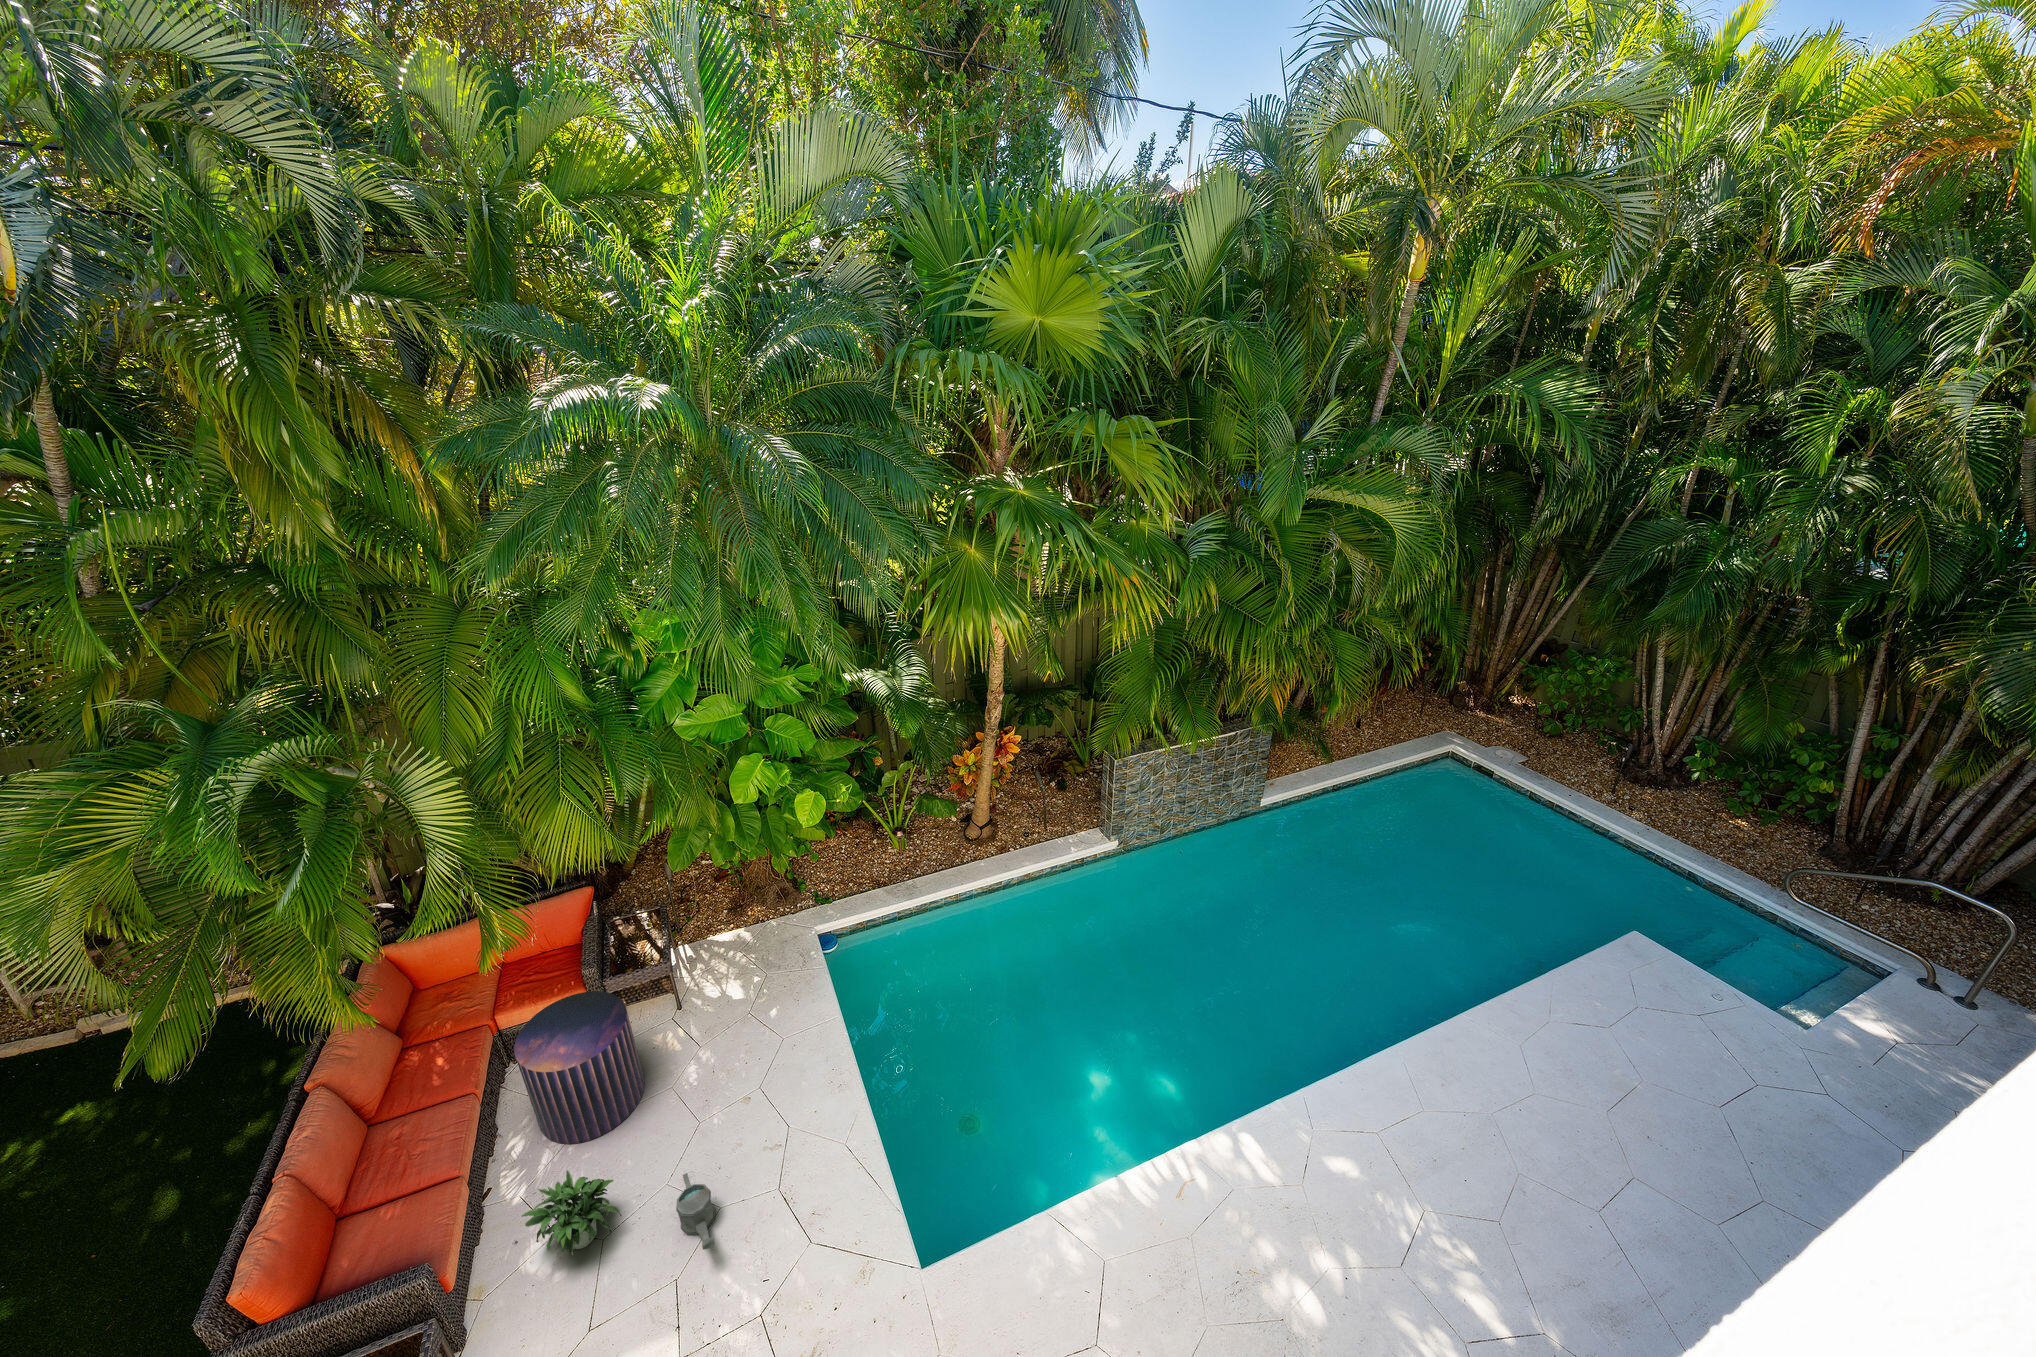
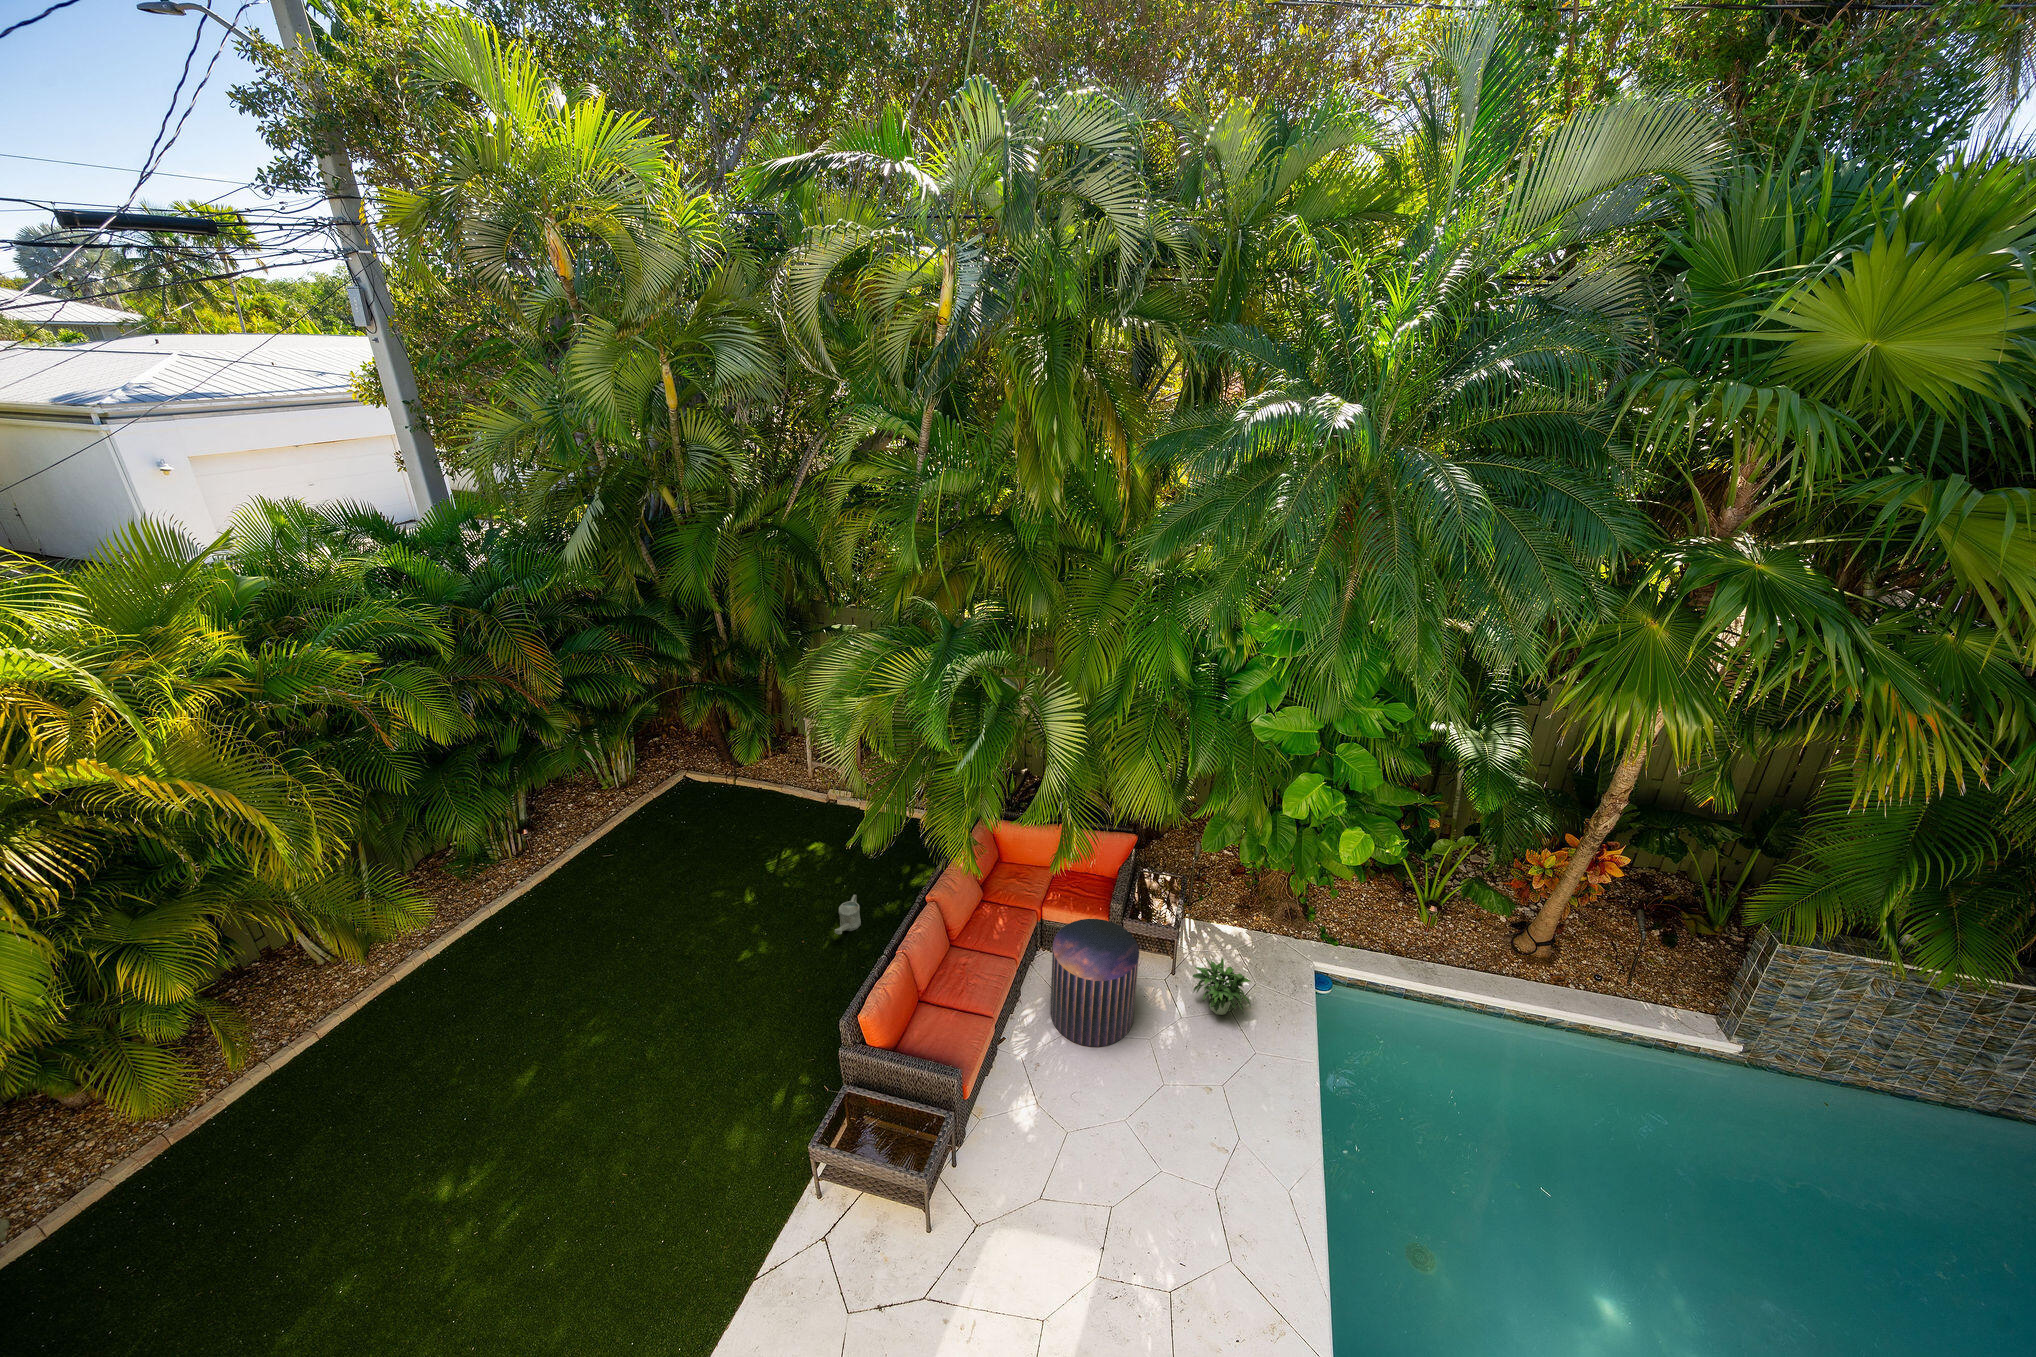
potted plant: present [514,1170,621,1255] -> present [1176,958,1251,1015]
watering can: present [676,1173,715,1250] -> present [835,895,861,934]

